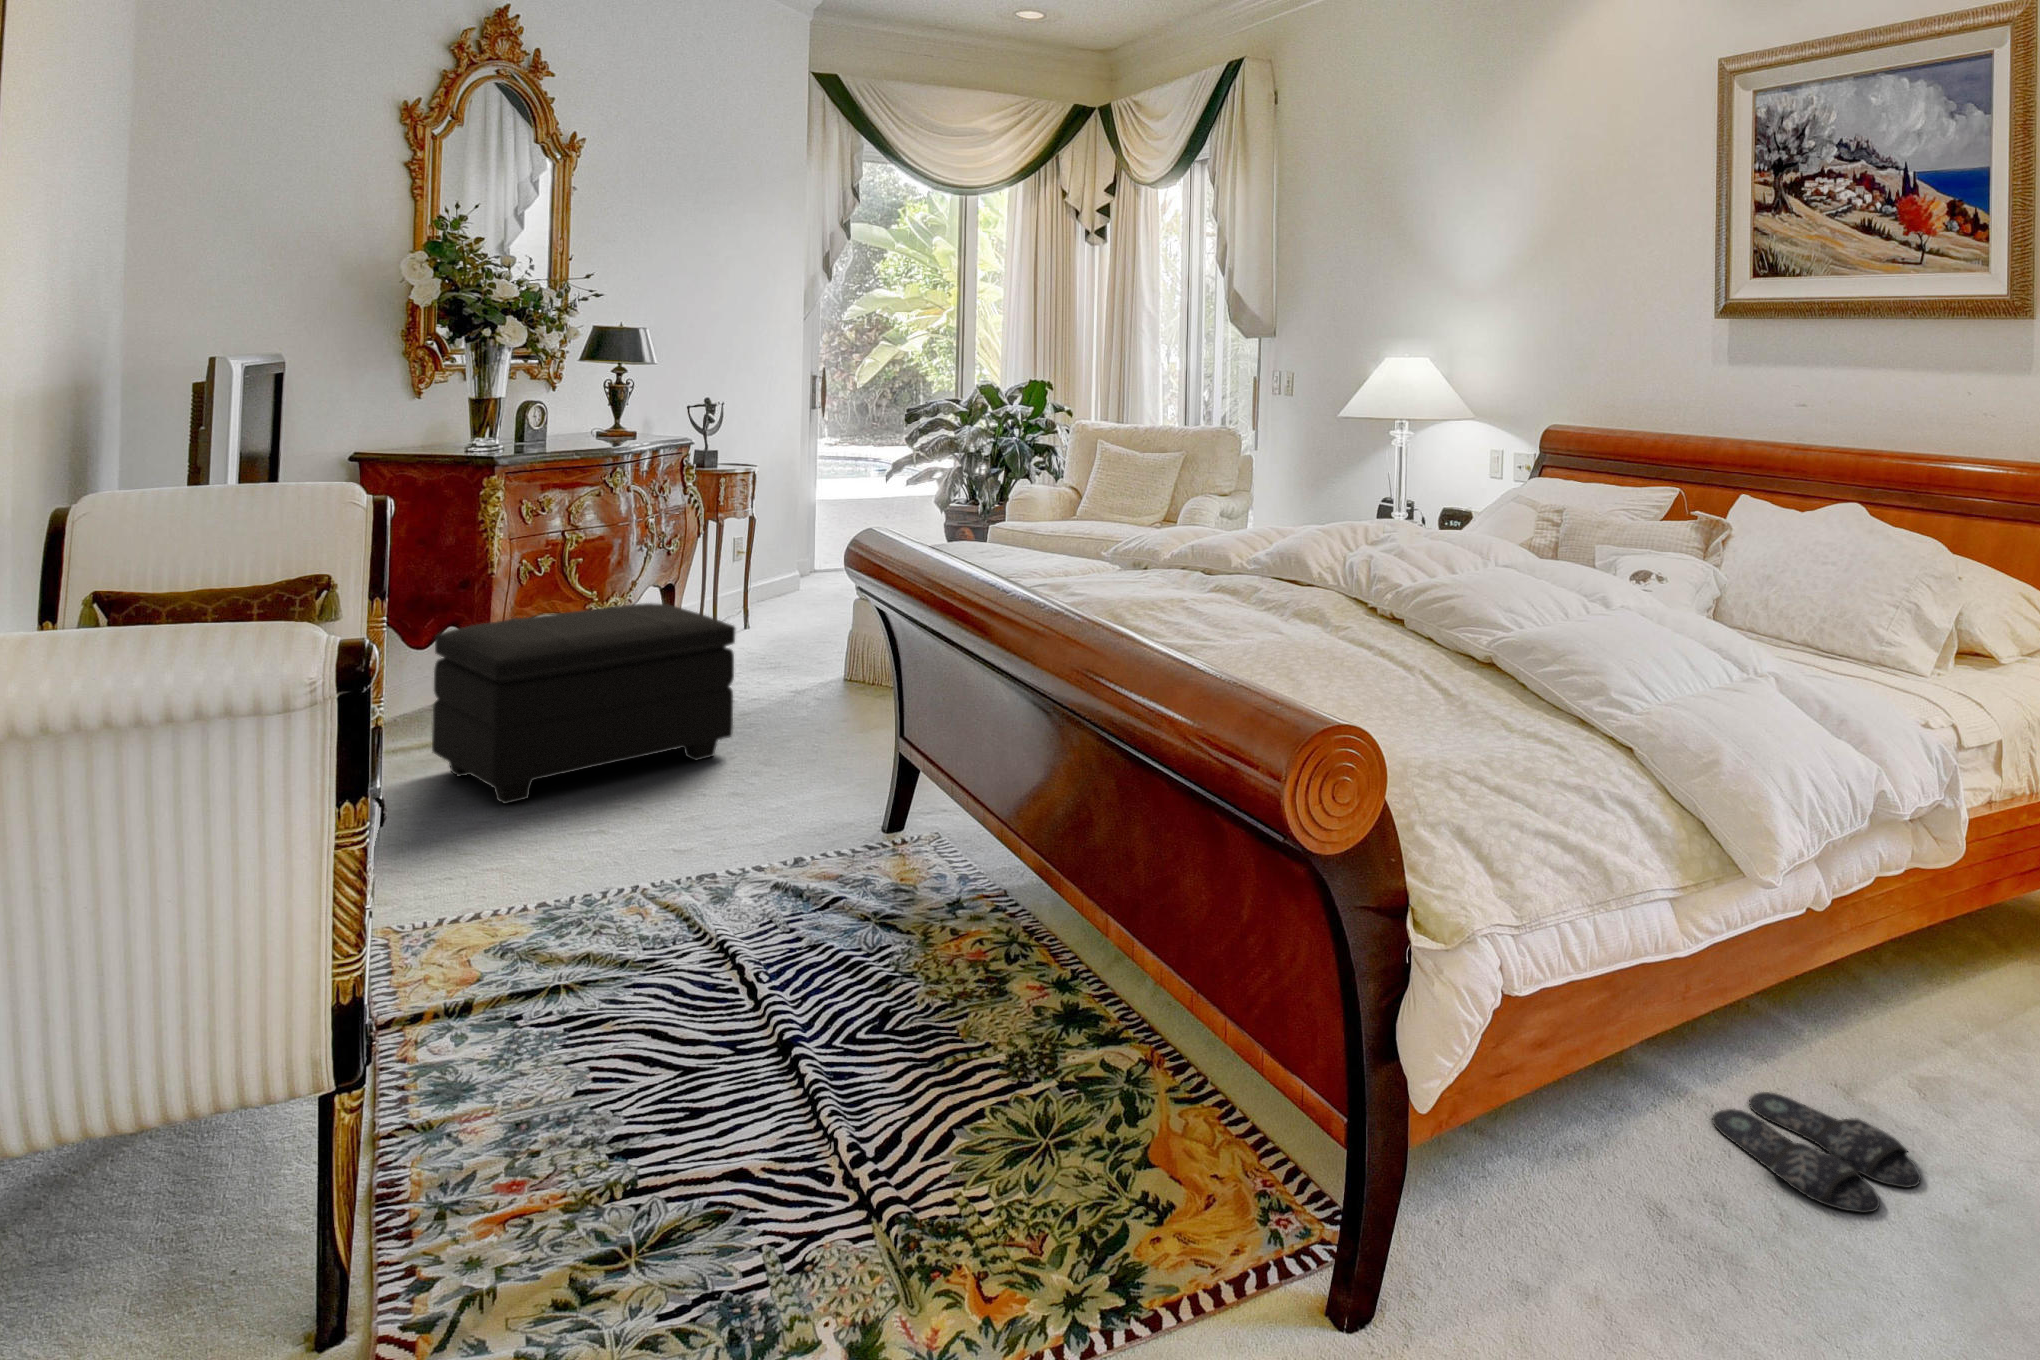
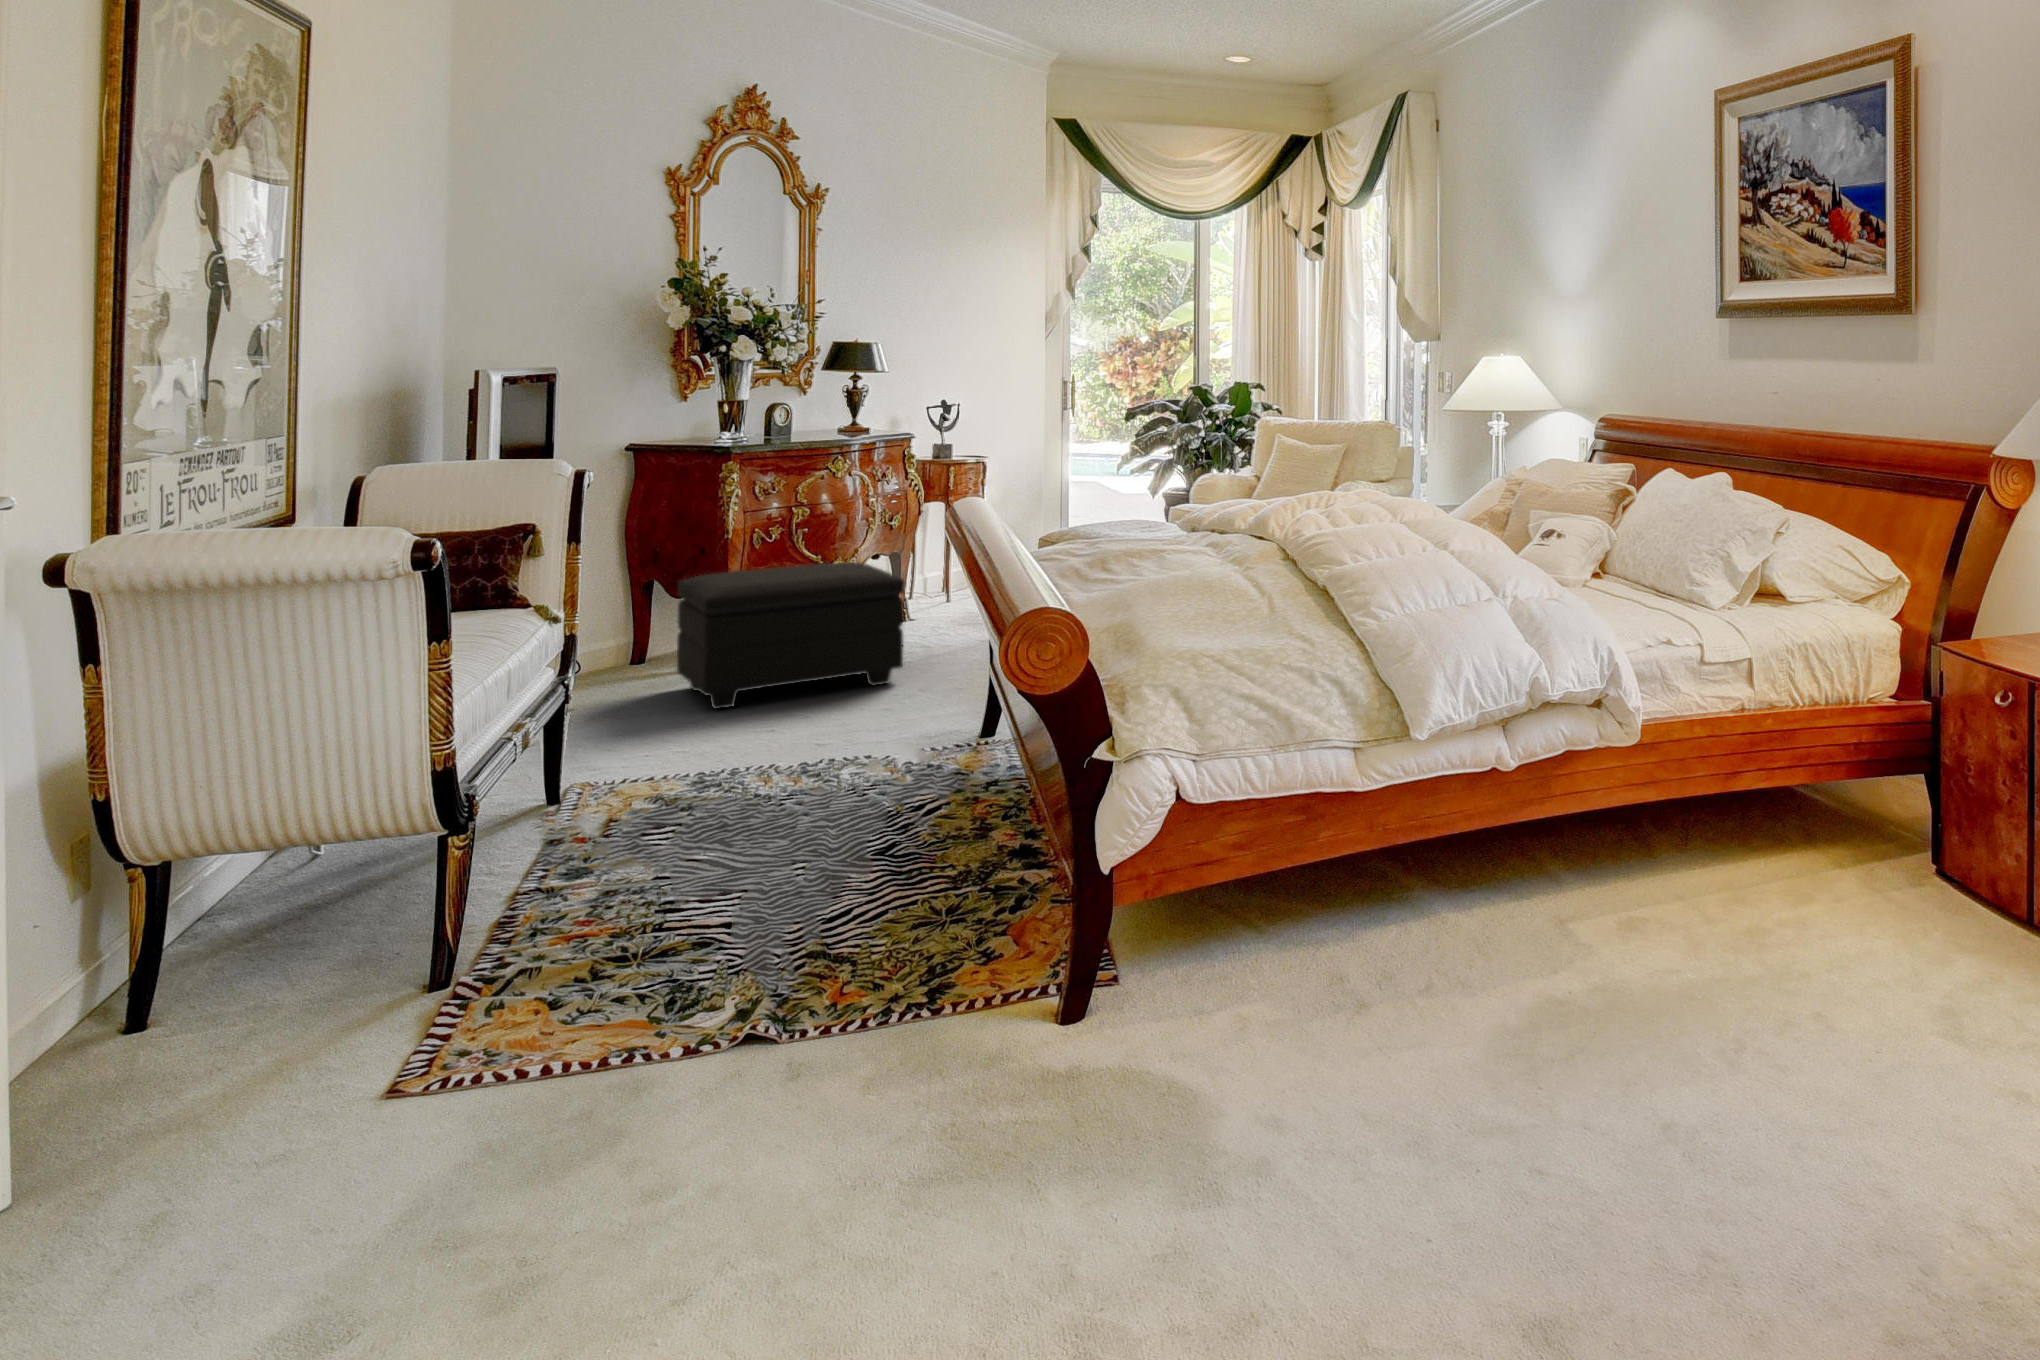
slippers: present [1712,1092,1921,1213] -> none [1435,926,1564,996]

